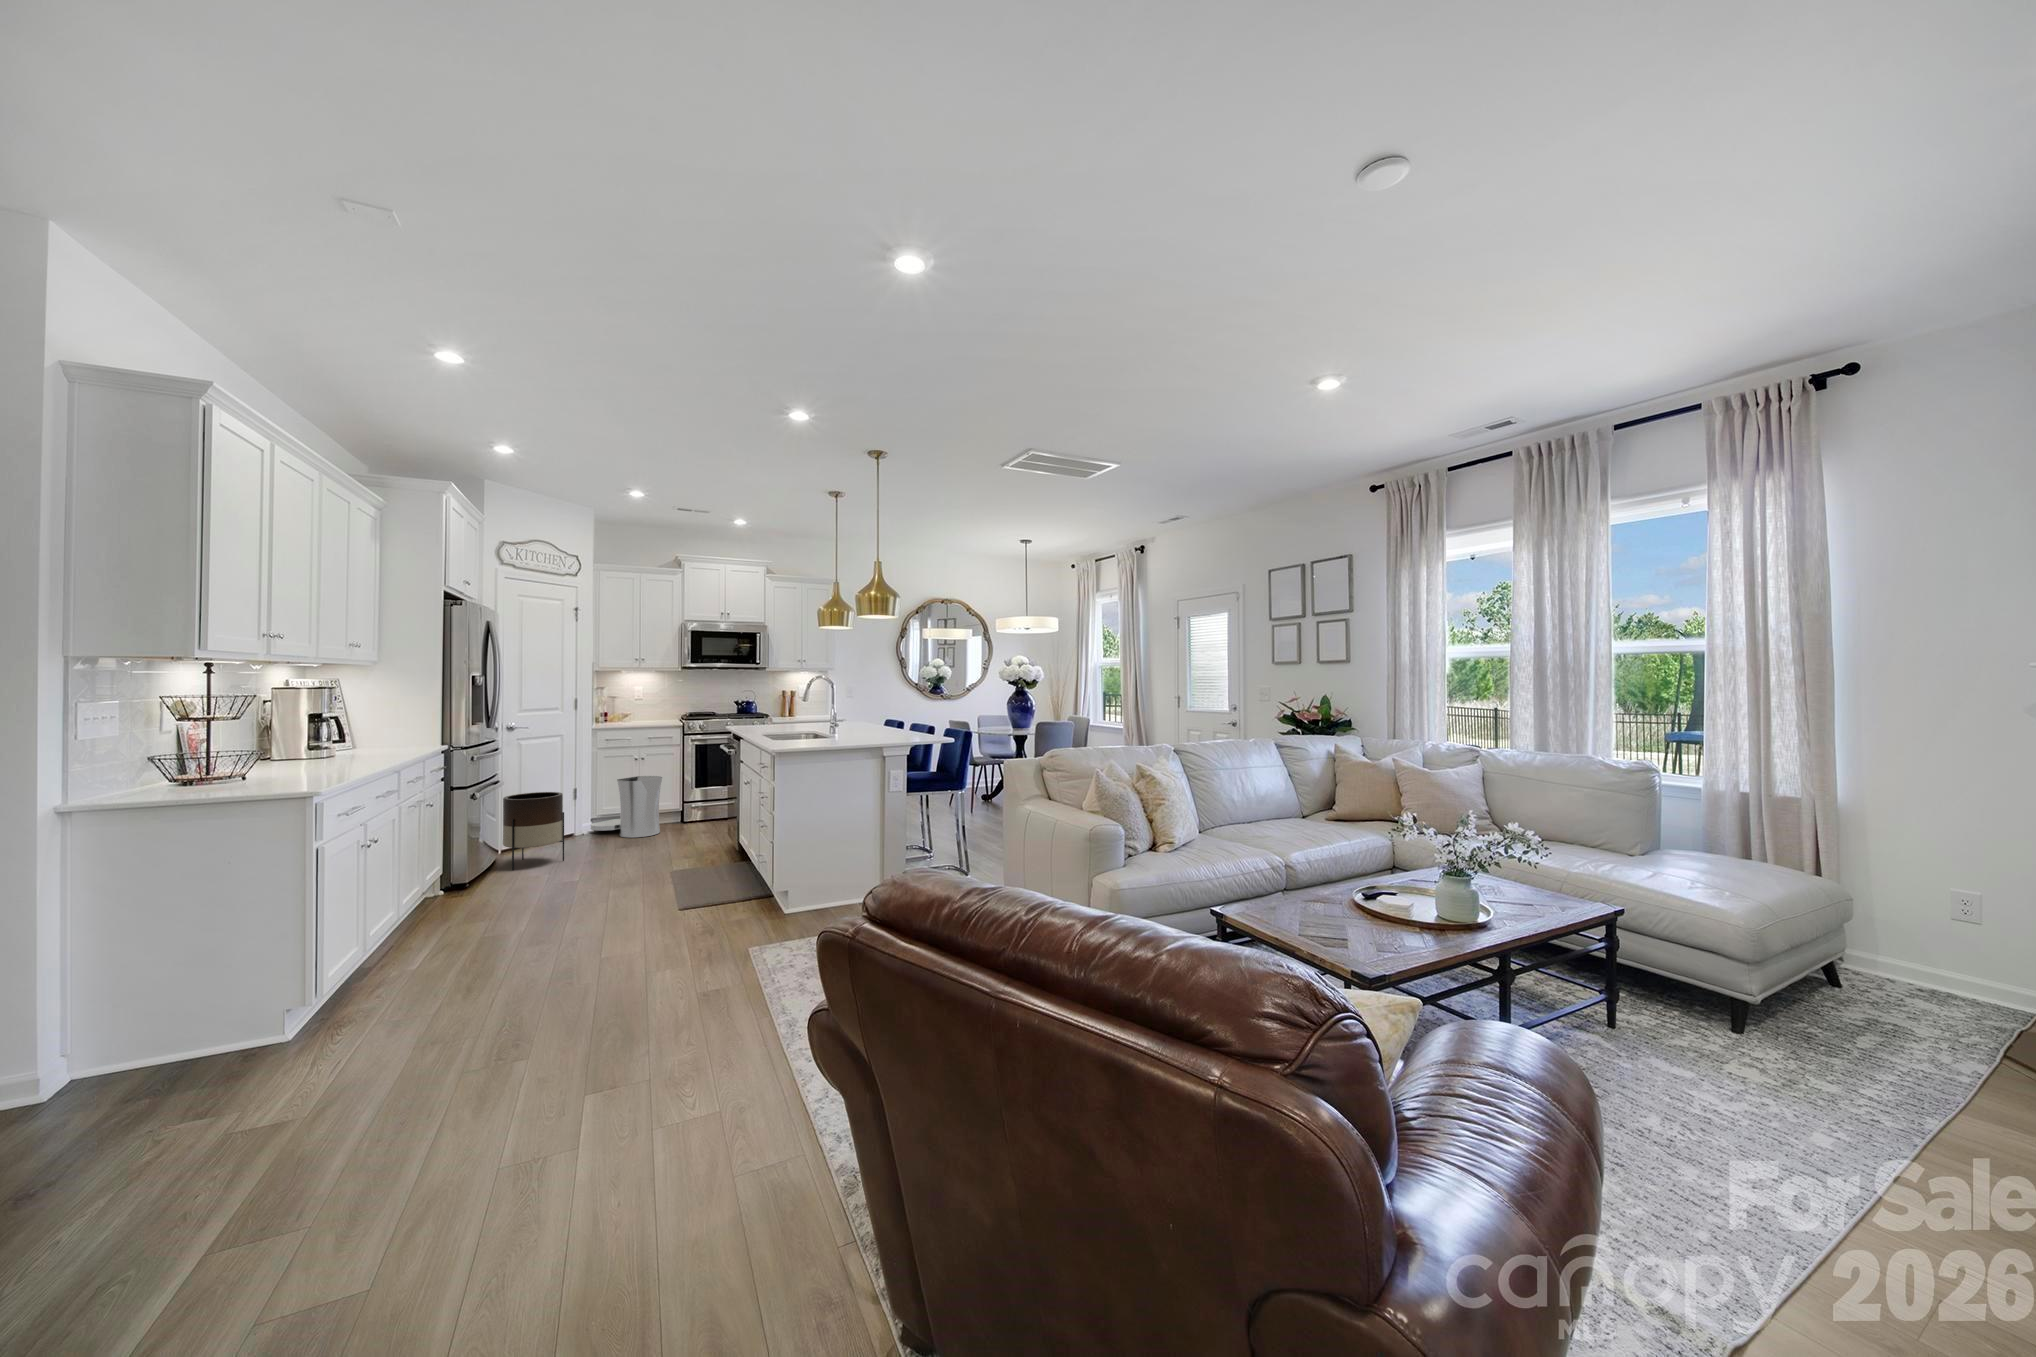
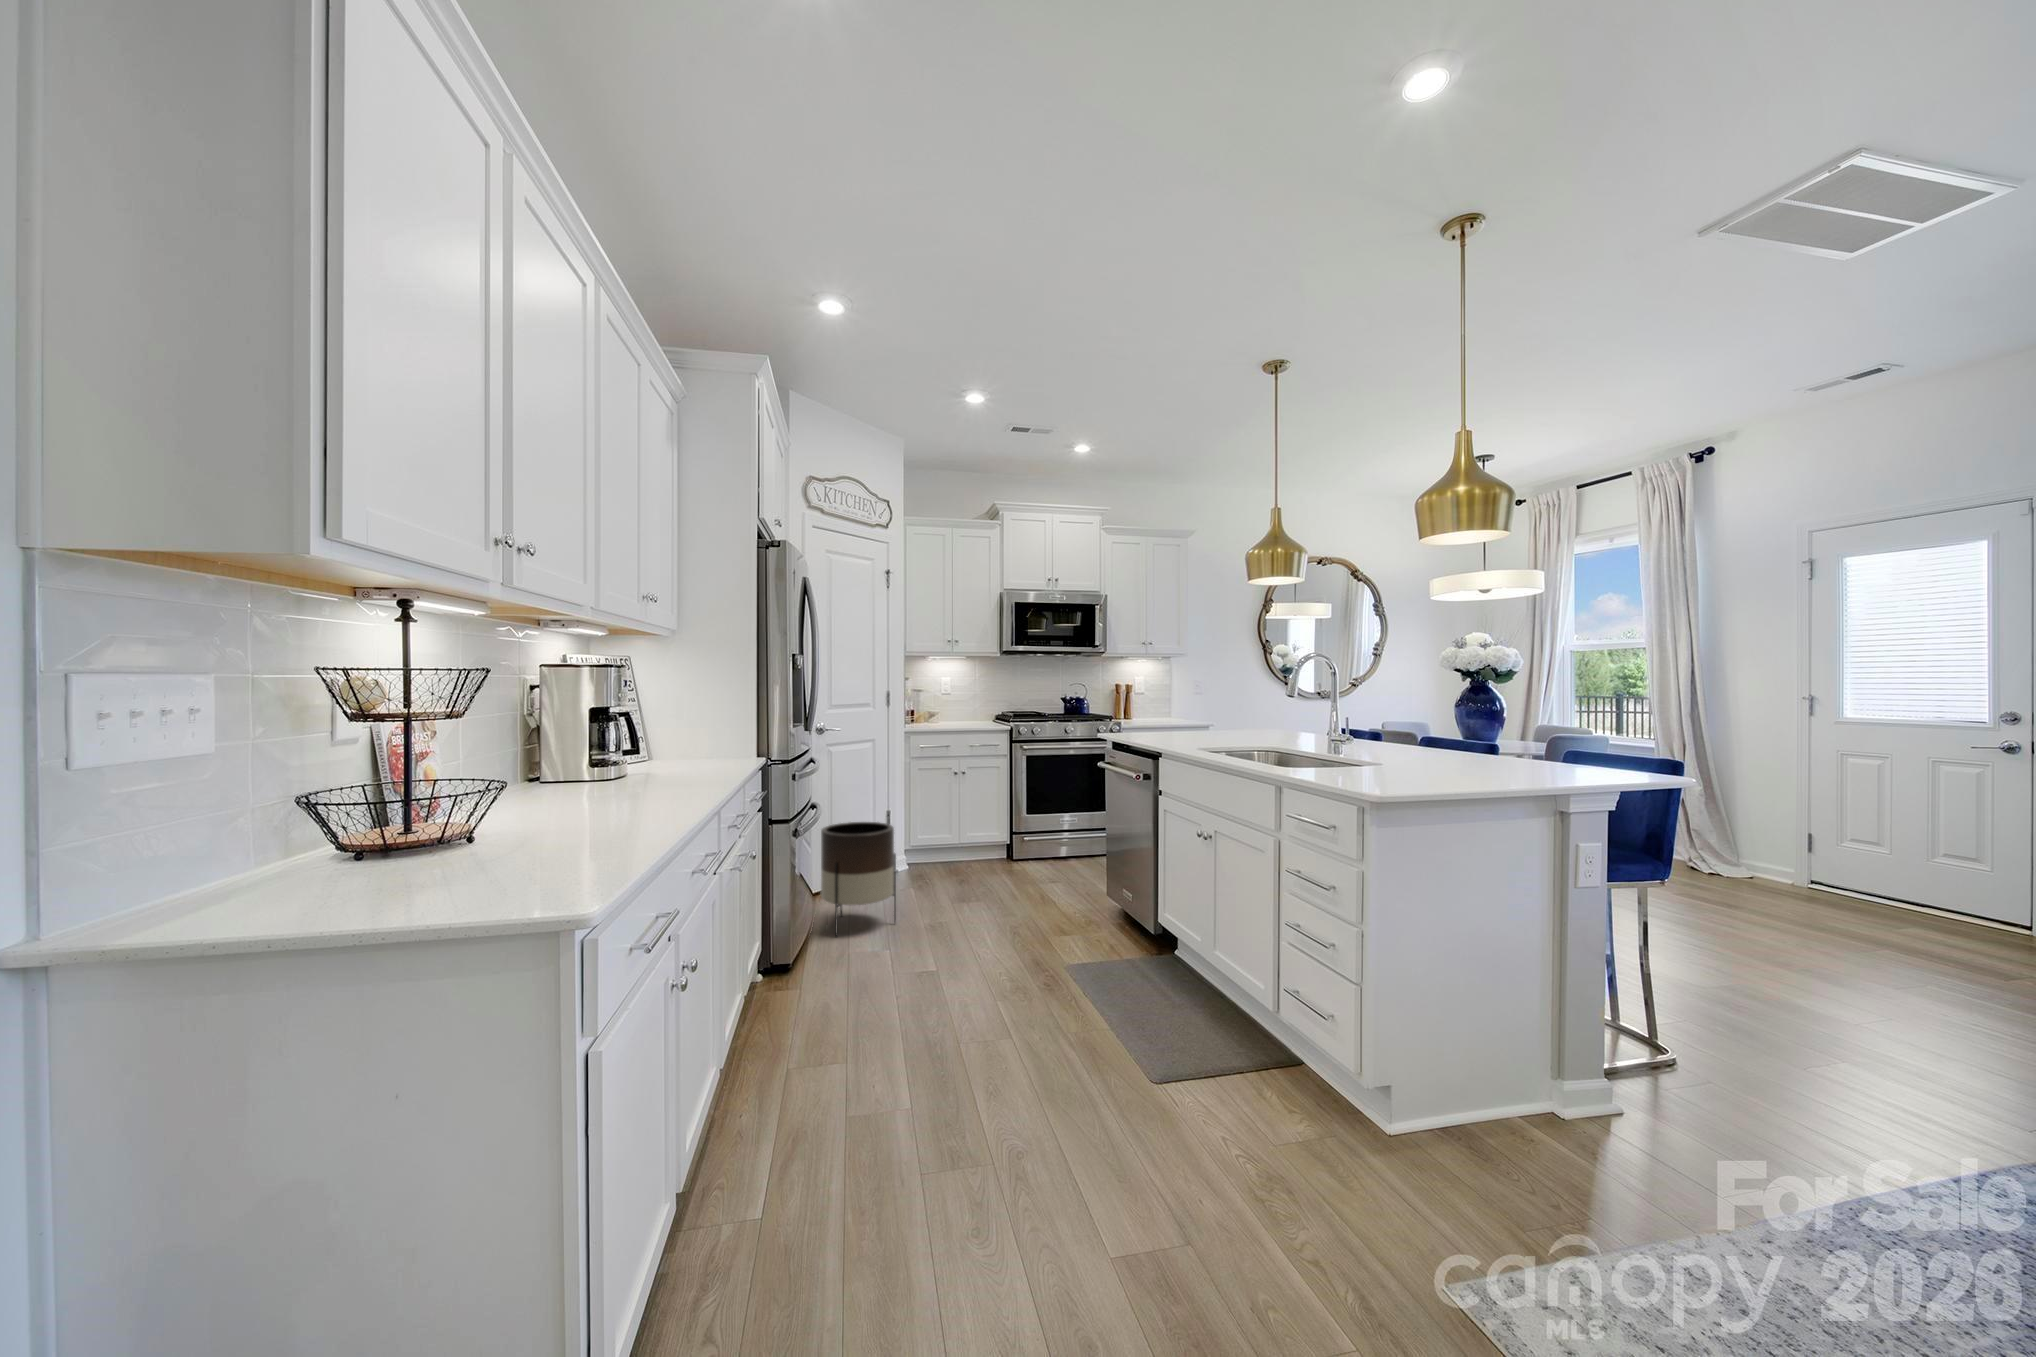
trash can: present [591,776,662,838] -> none [905,797,996,884]

